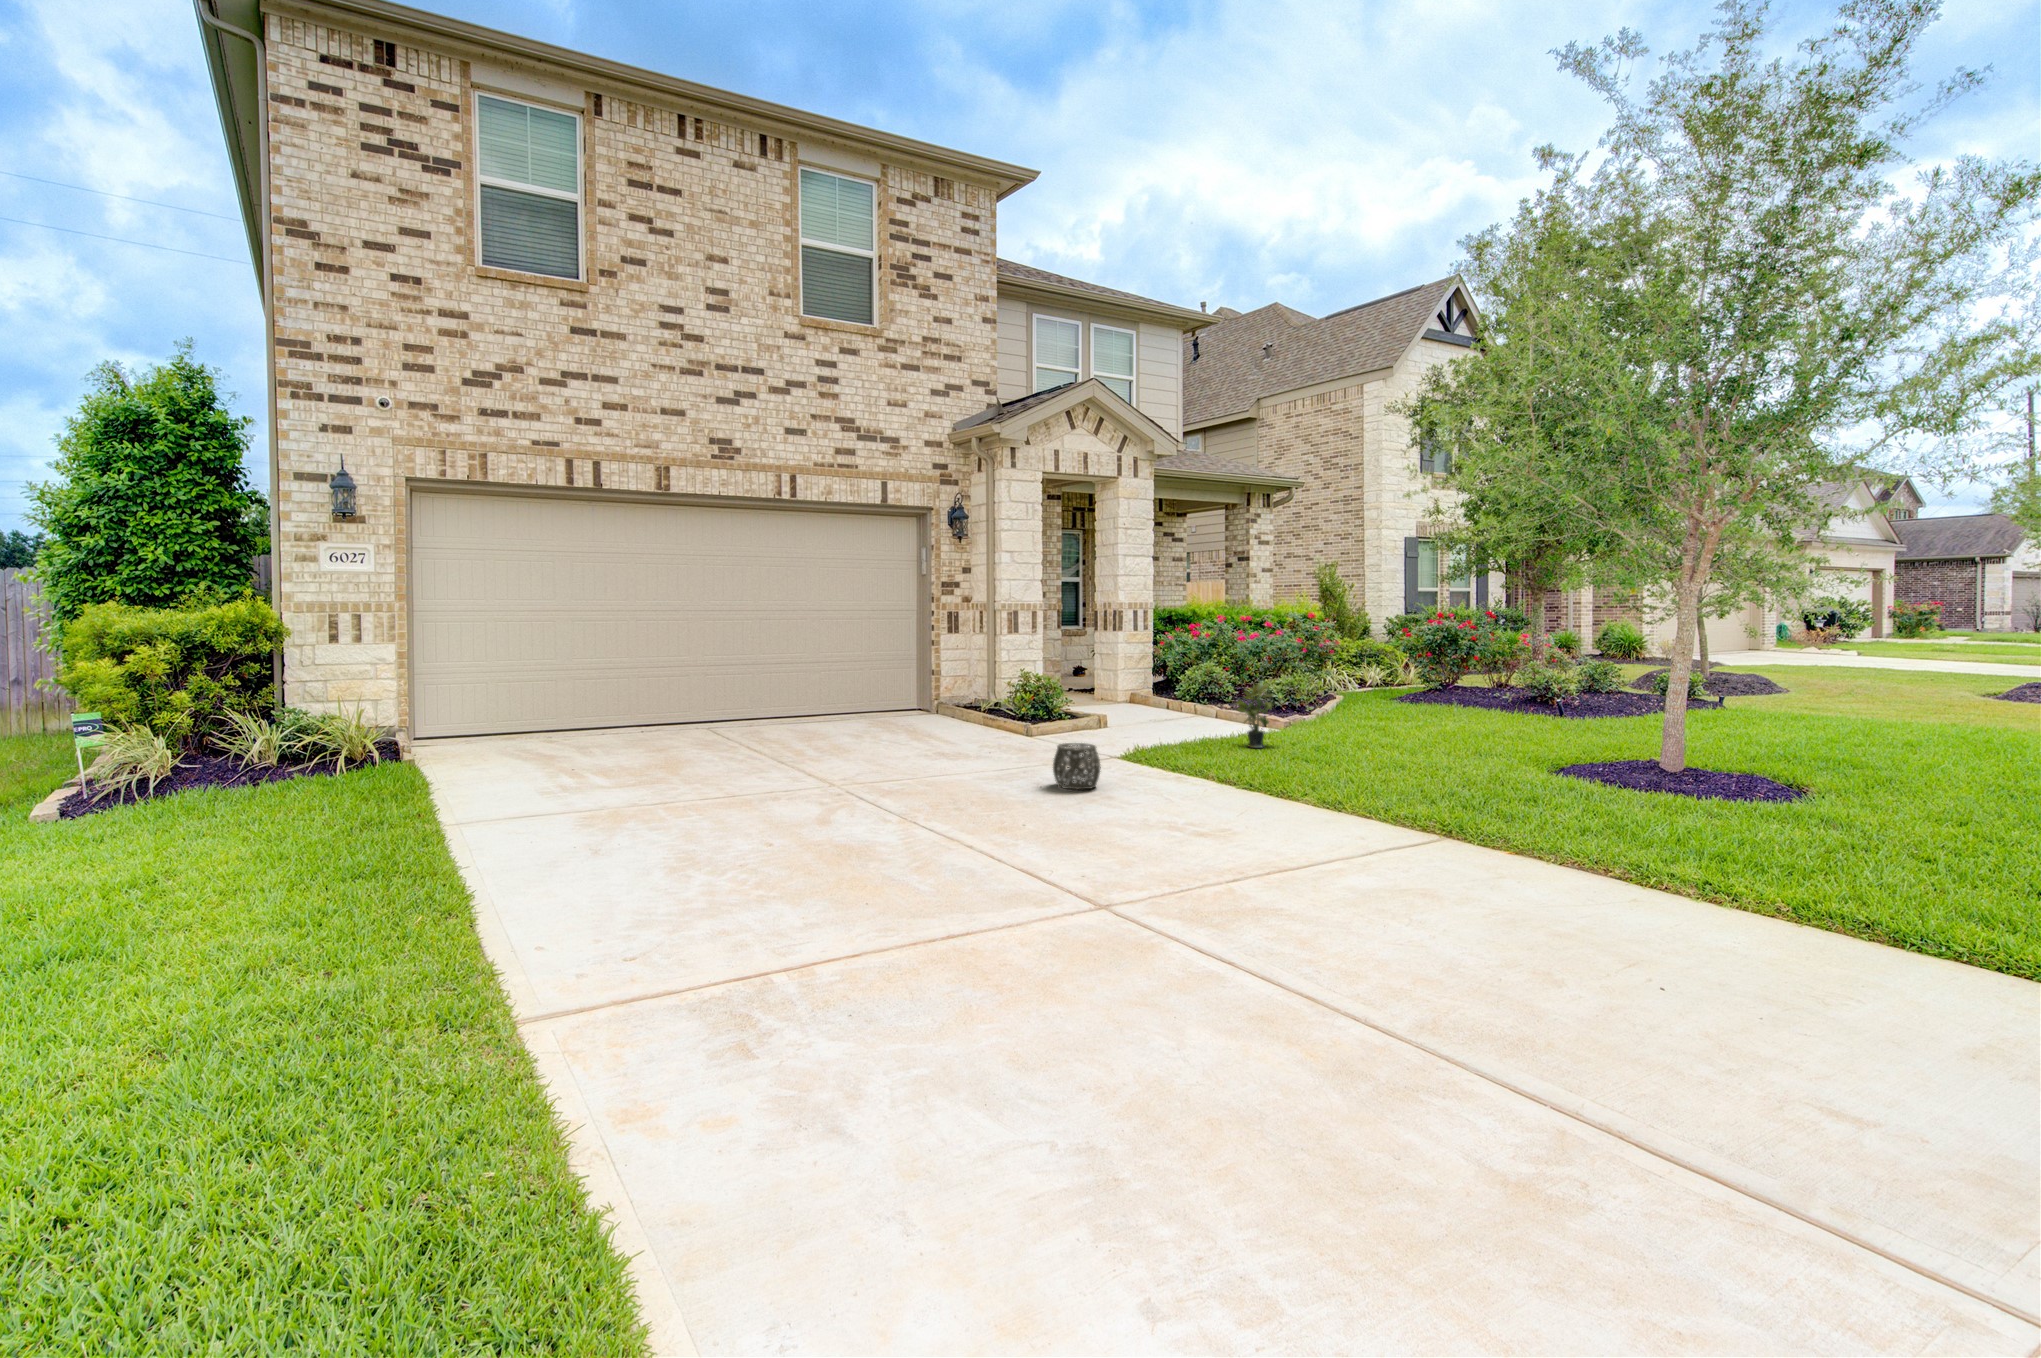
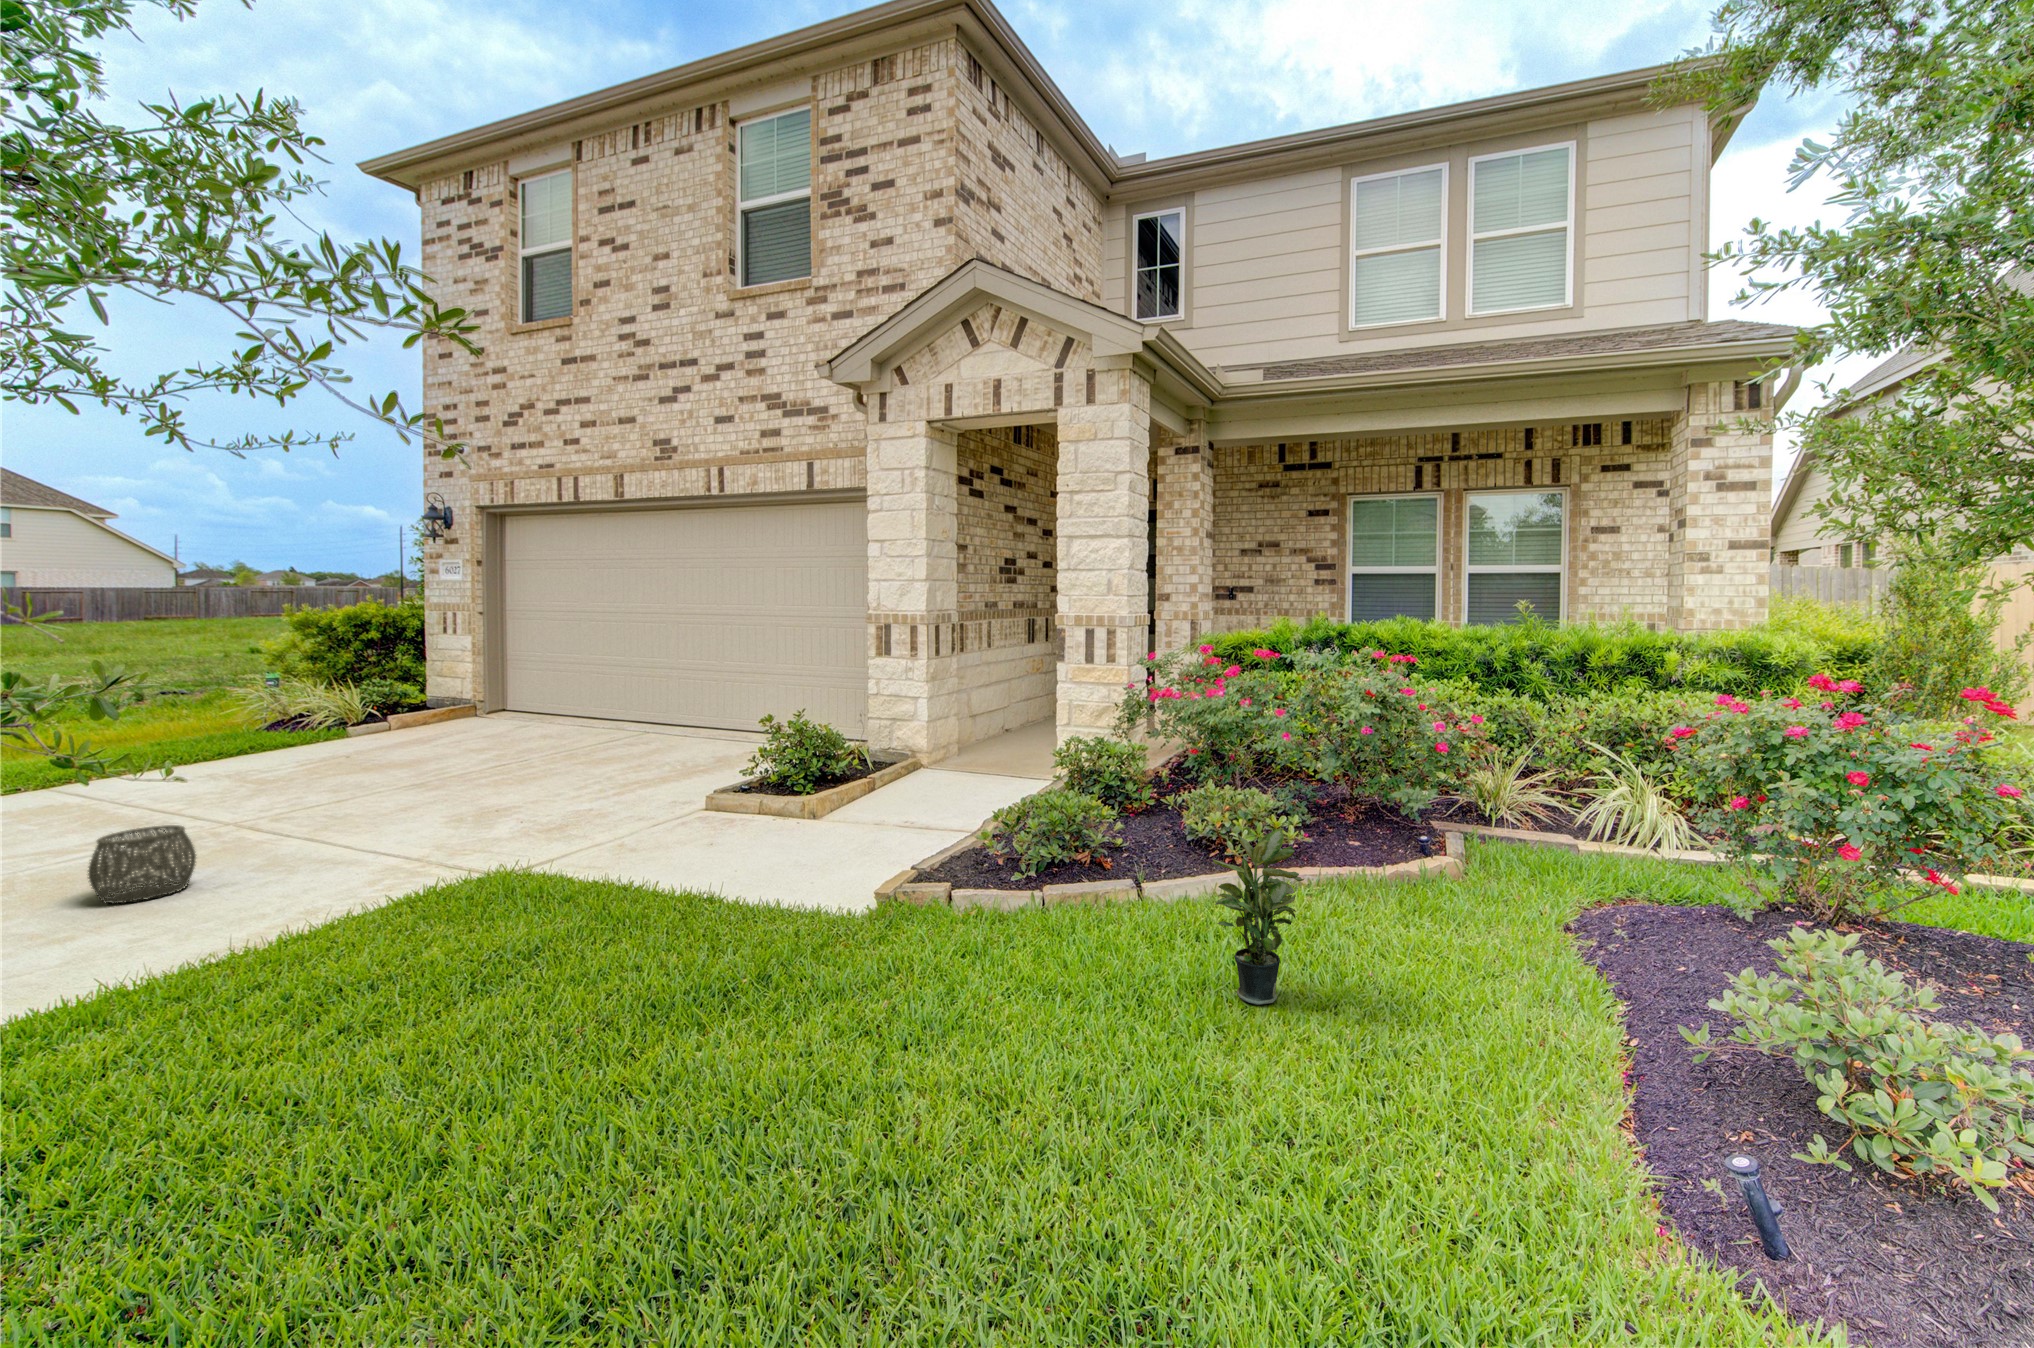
potted plant: present [1237,682,1273,748] -> present [1213,829,1304,1005]

